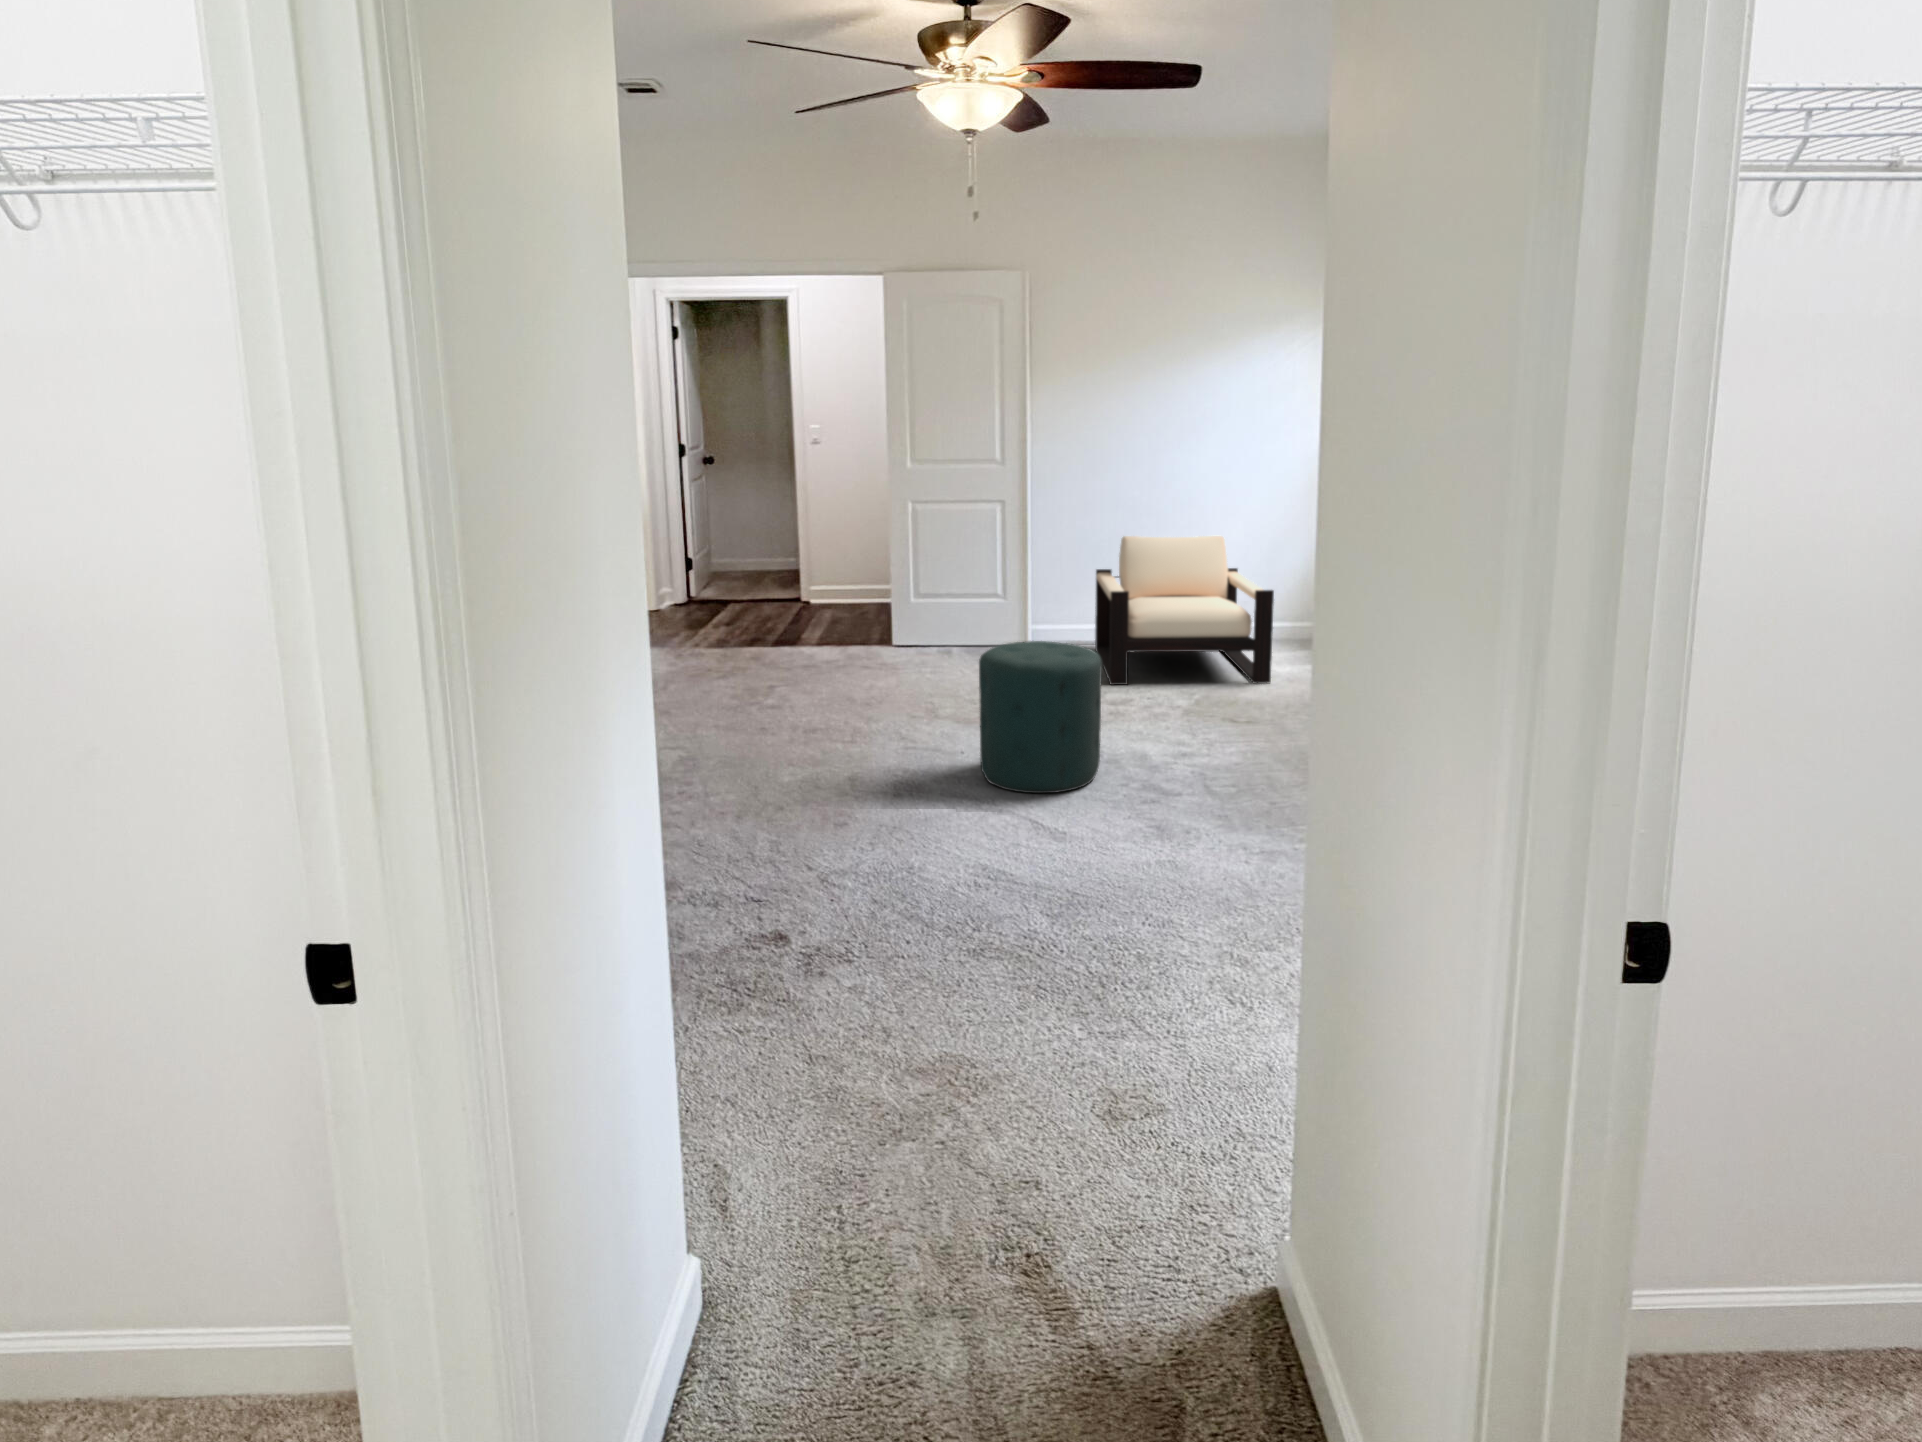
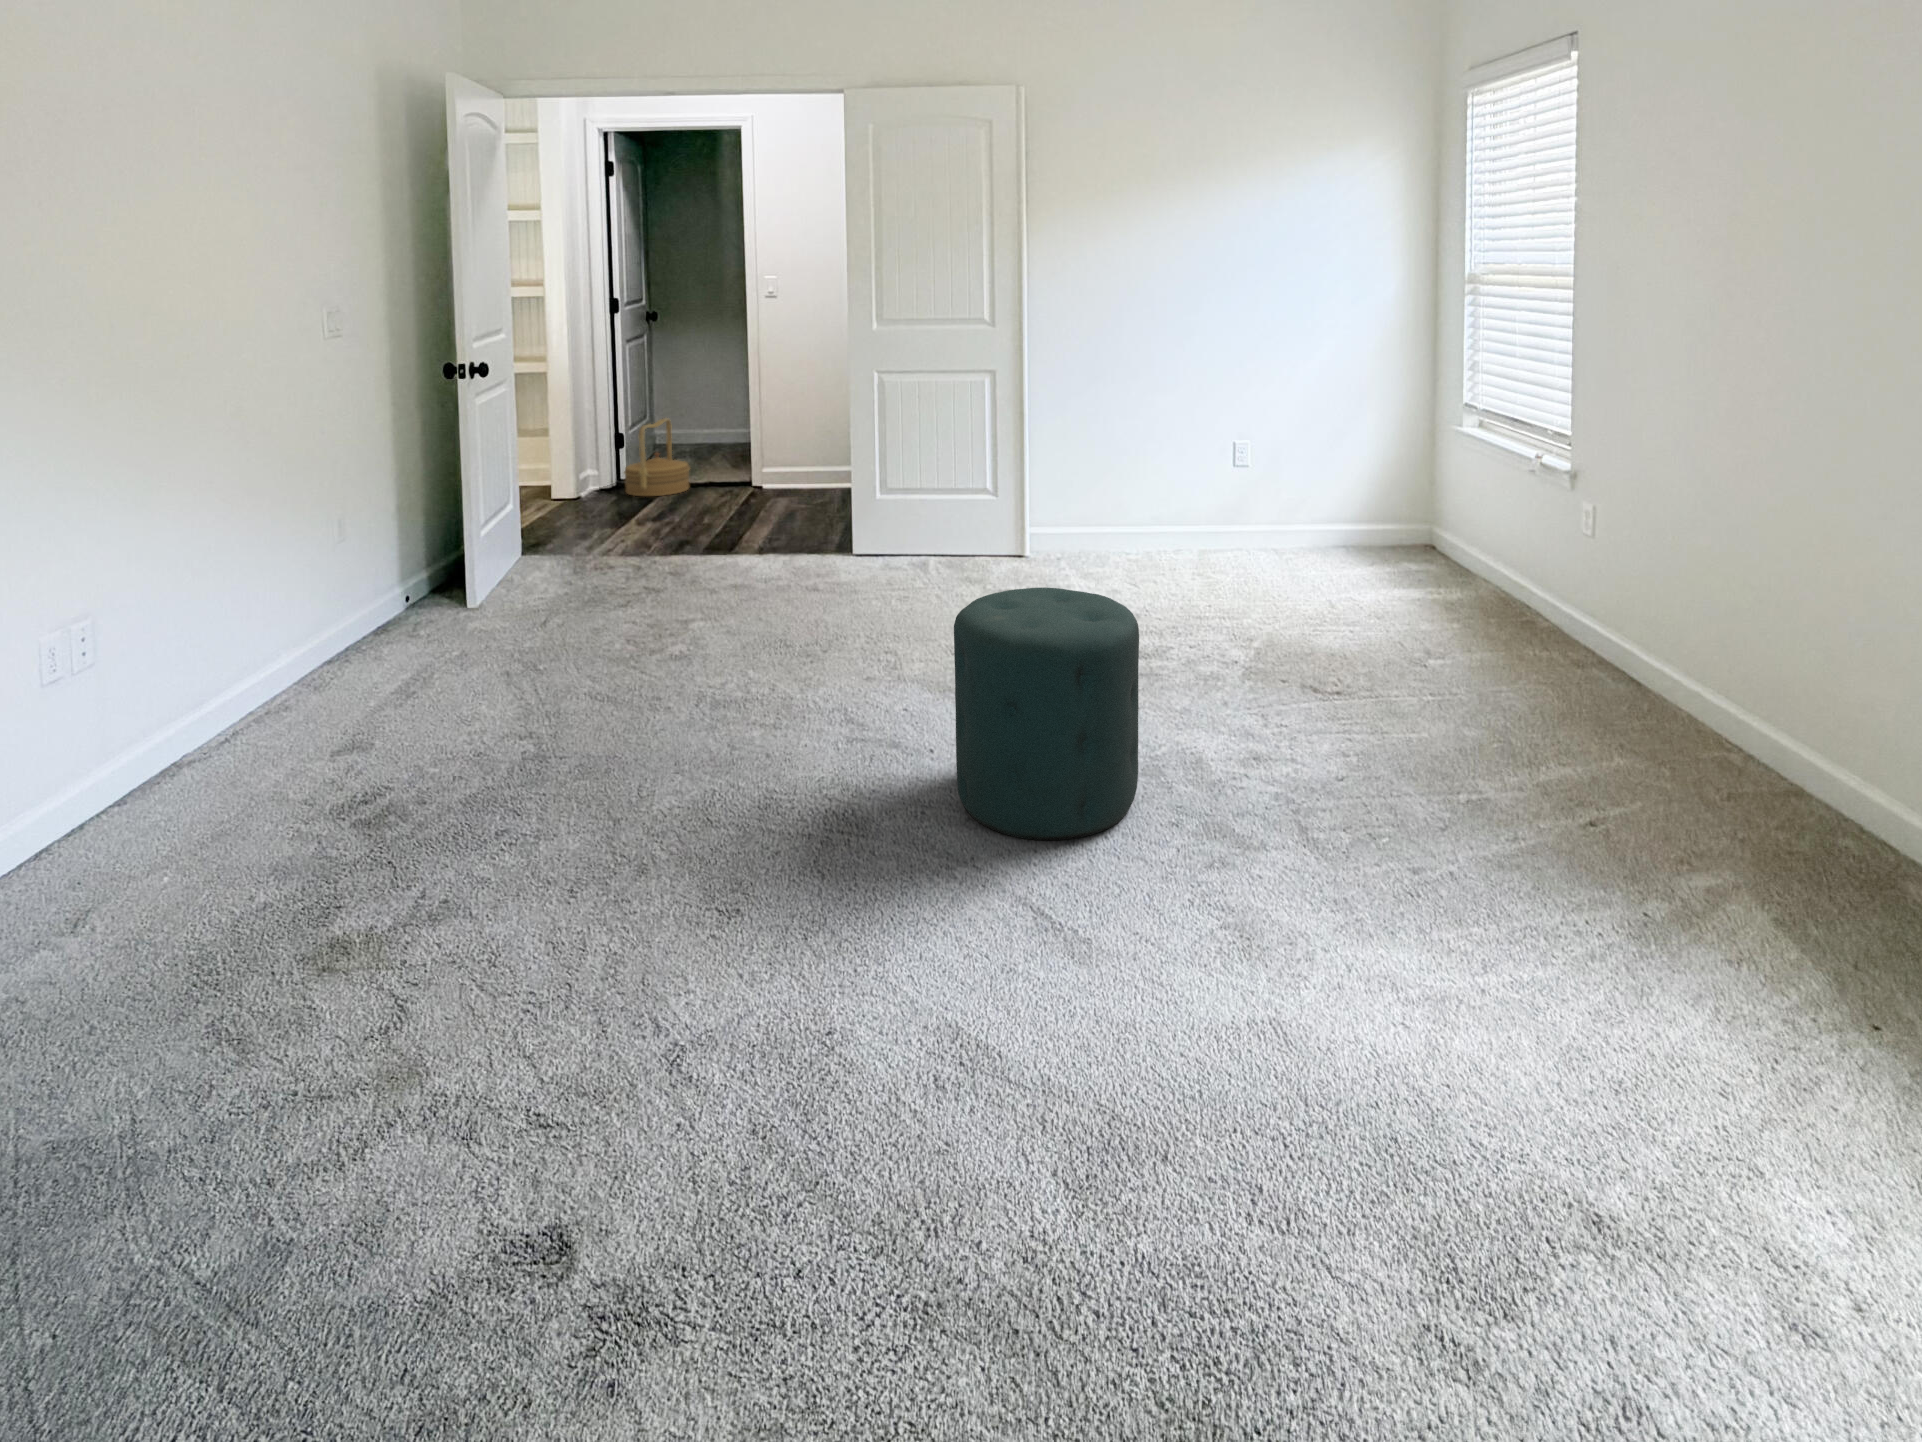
armchair: present [1095,535,1274,685] -> none [1119,412,1364,622]
woven basket: none [696,546,750,608] -> present [624,418,690,496]

